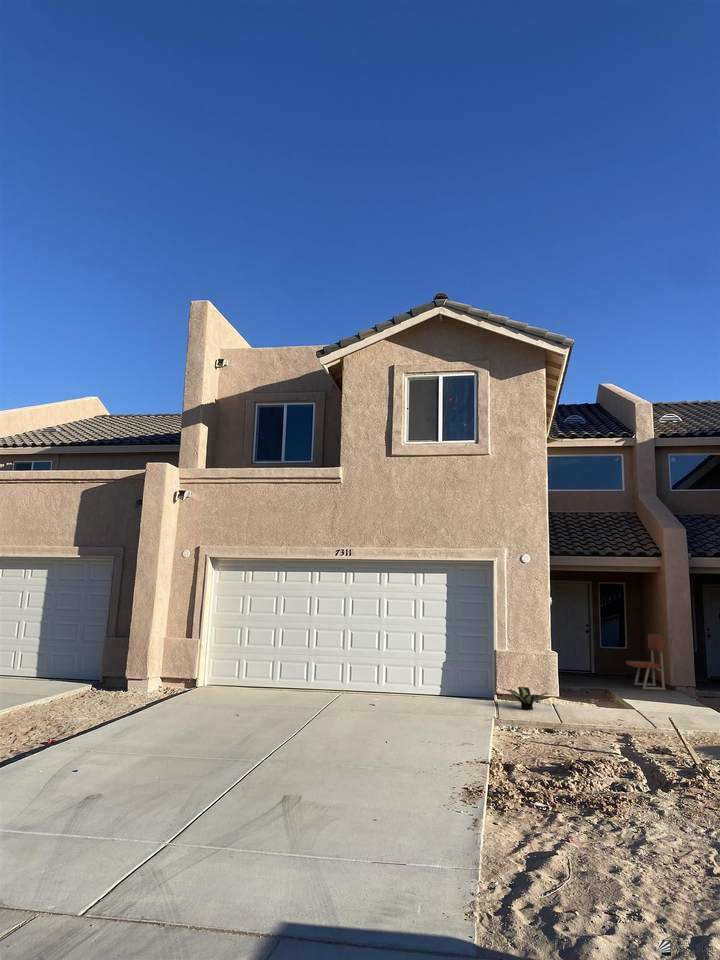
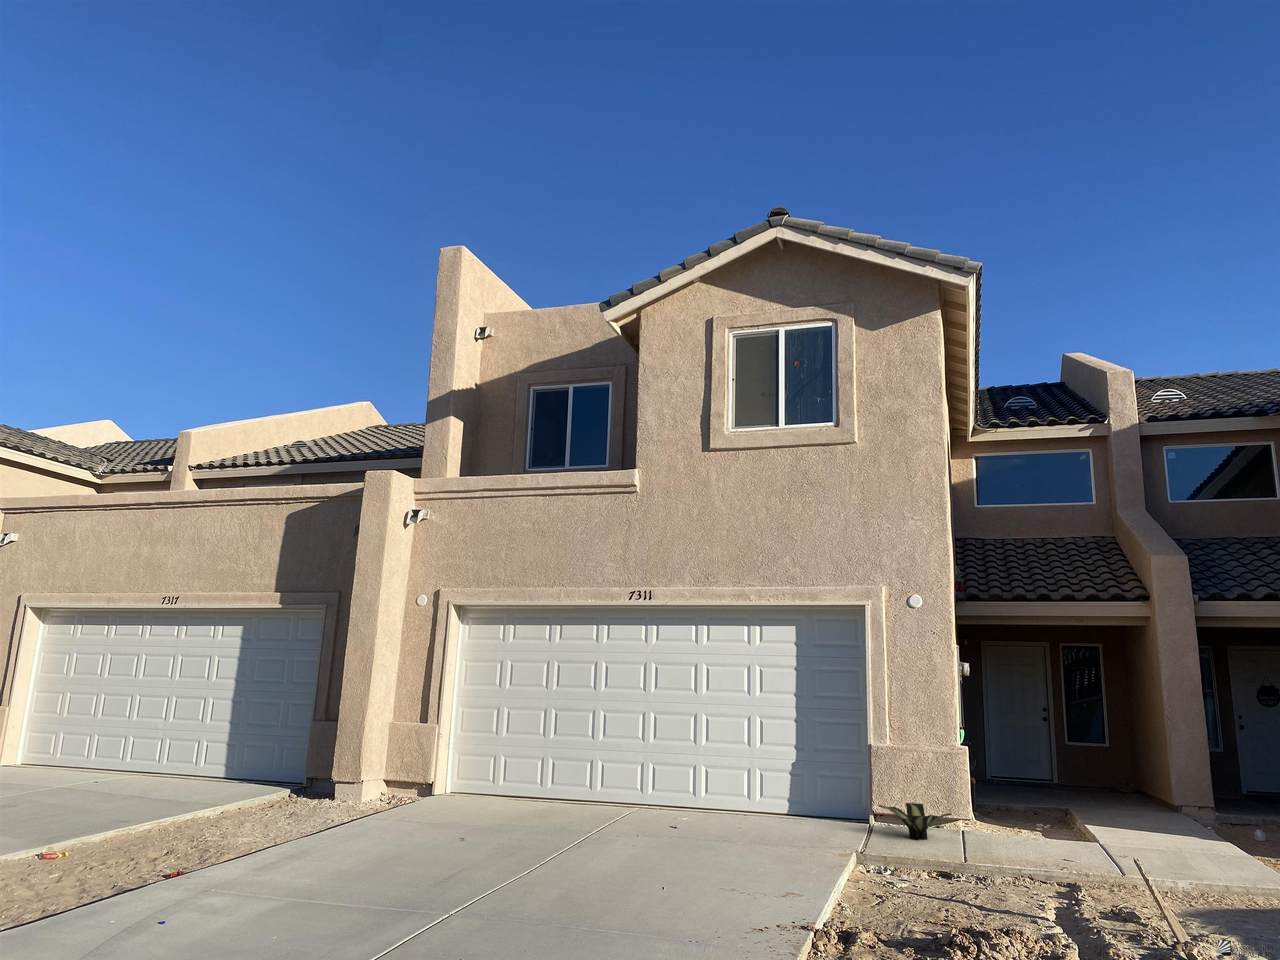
bench: present [626,634,666,690] -> none [1100,722,1163,812]

